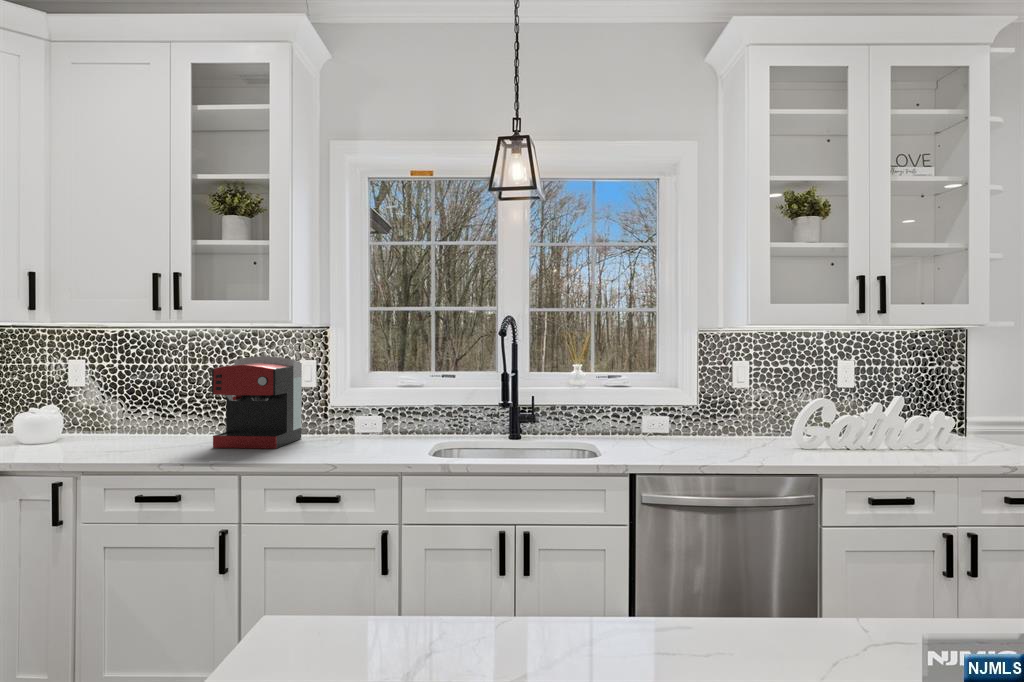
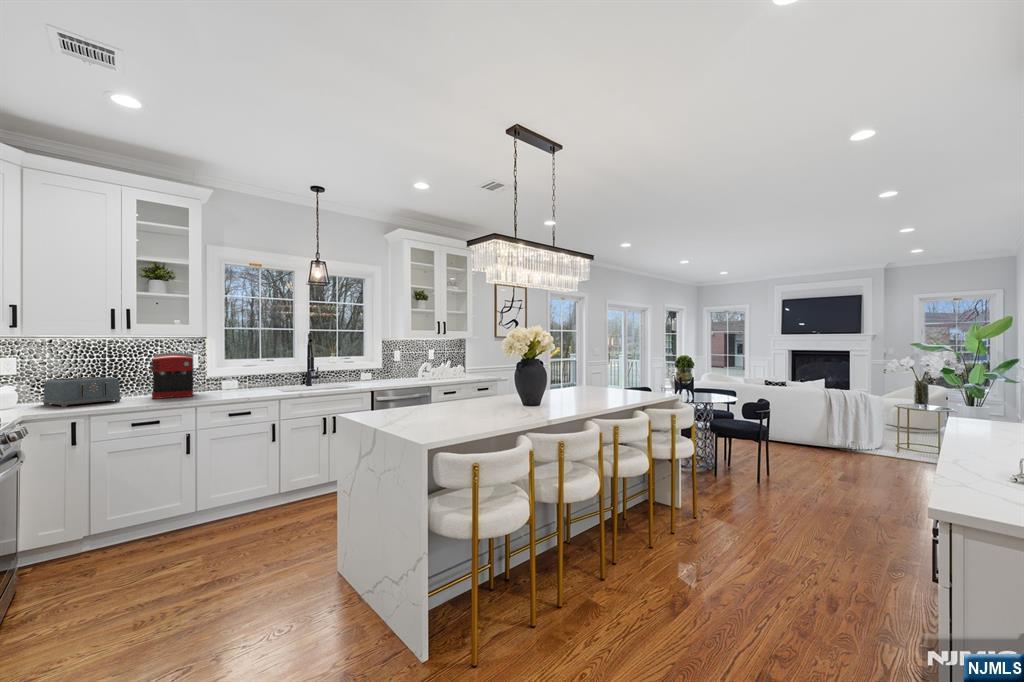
toaster: none [74,398,173,453] -> present [42,377,121,407]

